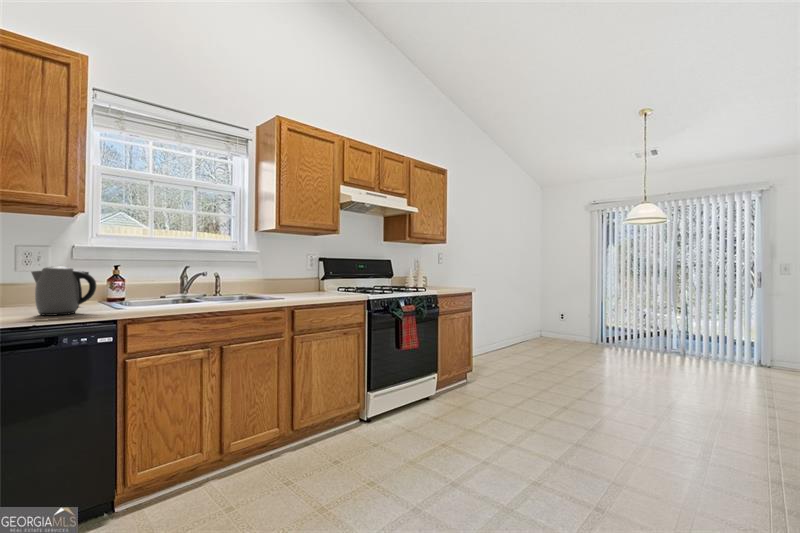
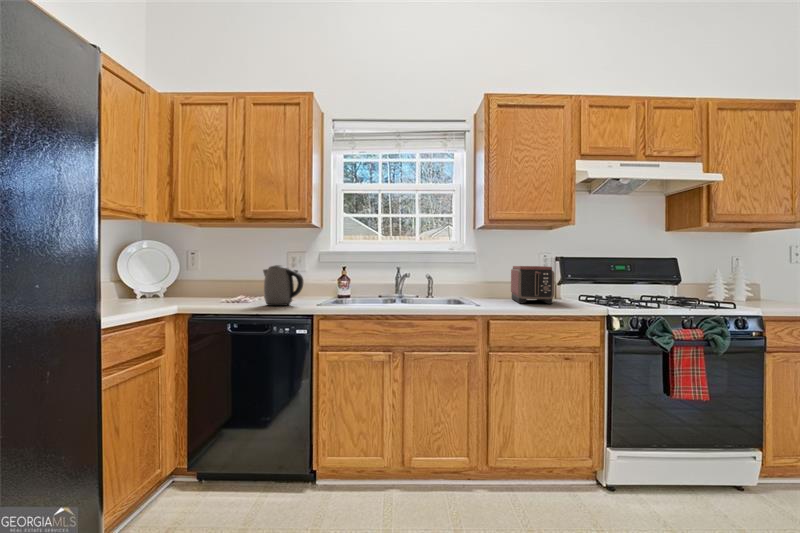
toaster: none [289,265,331,296] -> present [511,266,555,304]

